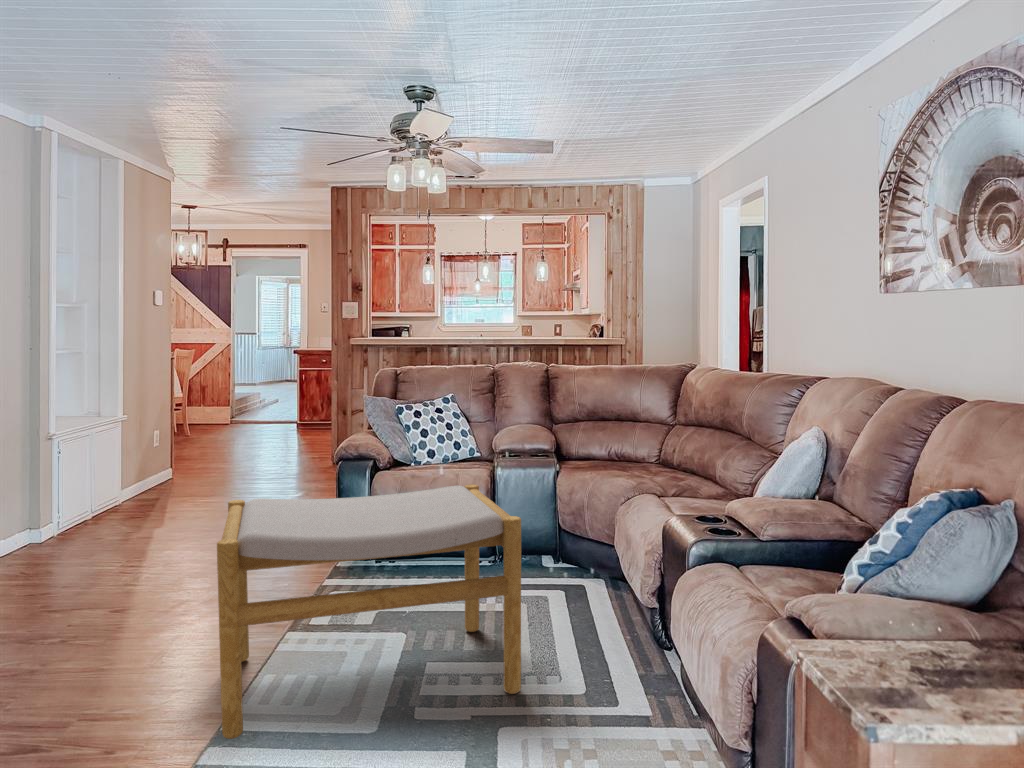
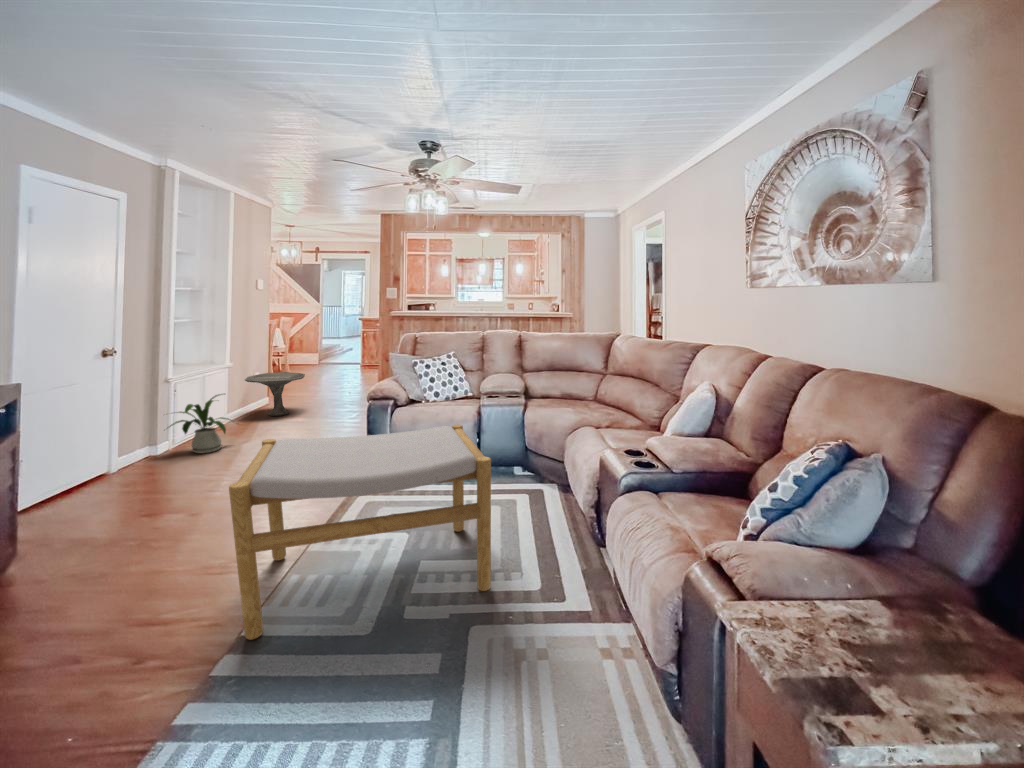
side table: none [143,430,228,493] -> present [245,372,305,416]
house plant: none [42,456,145,542] -> present [169,394,229,454]

